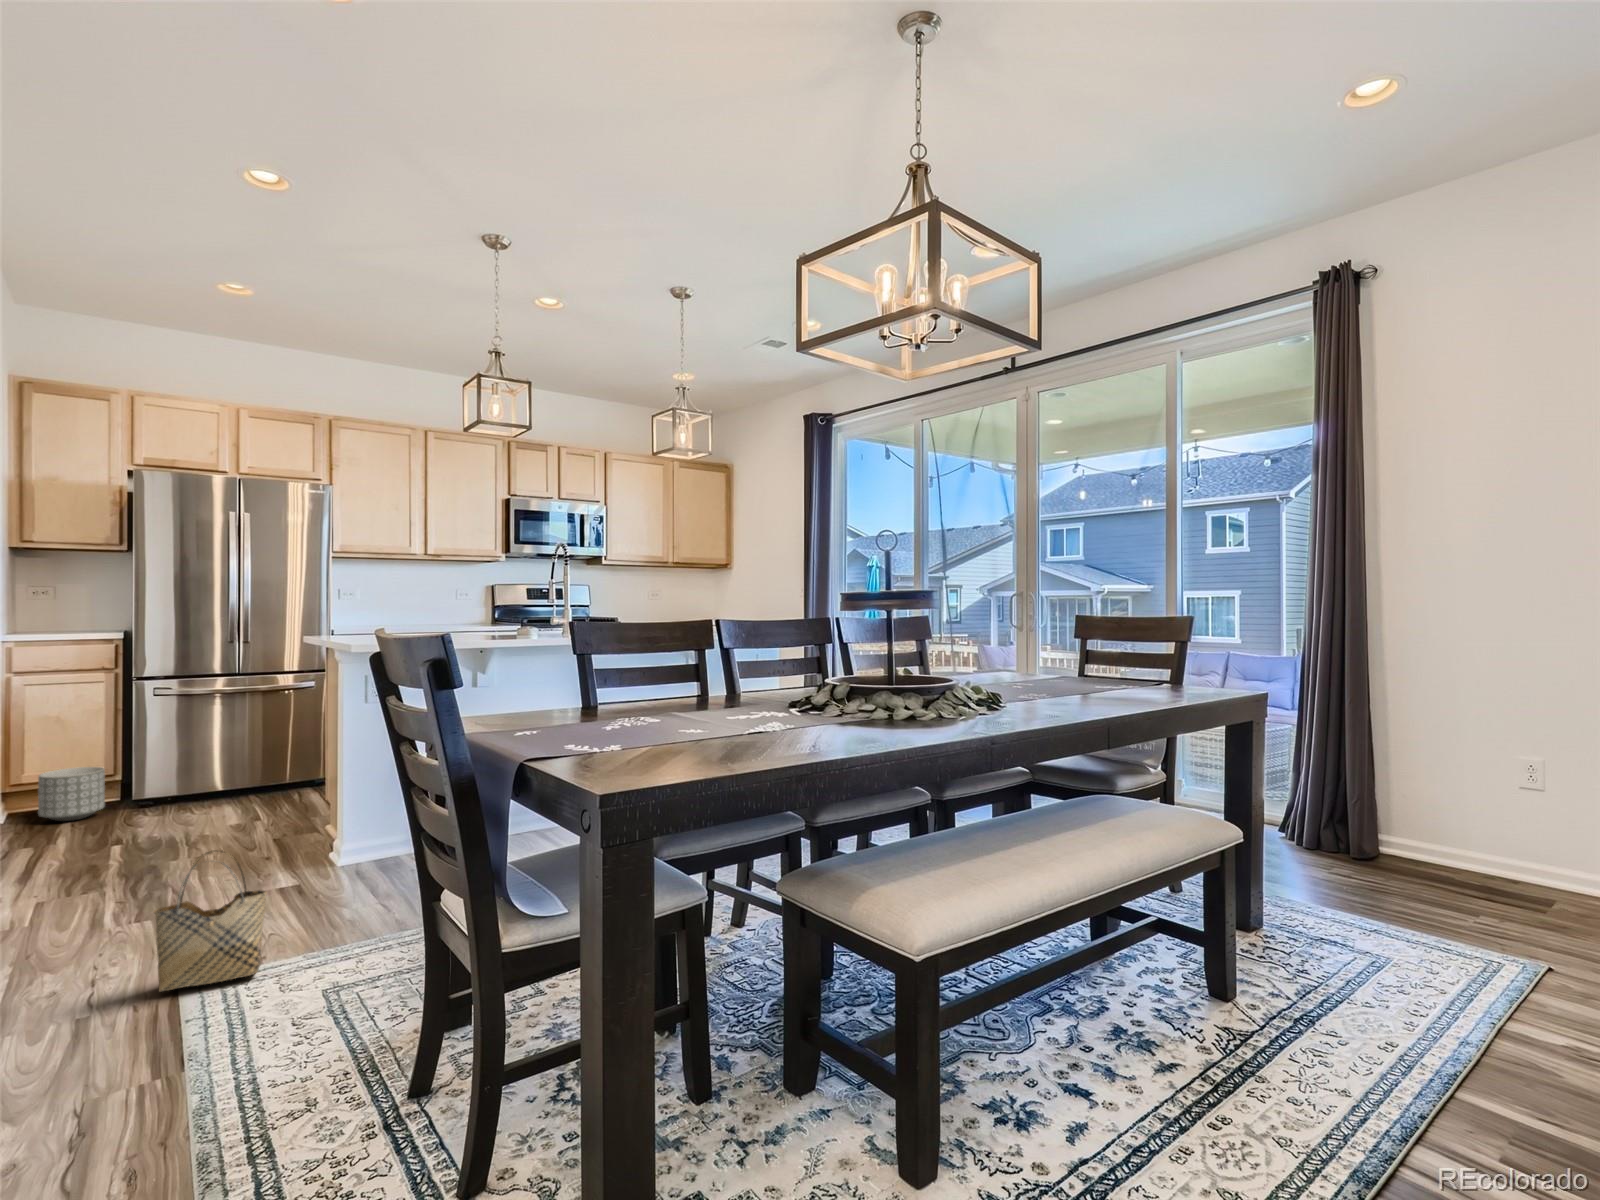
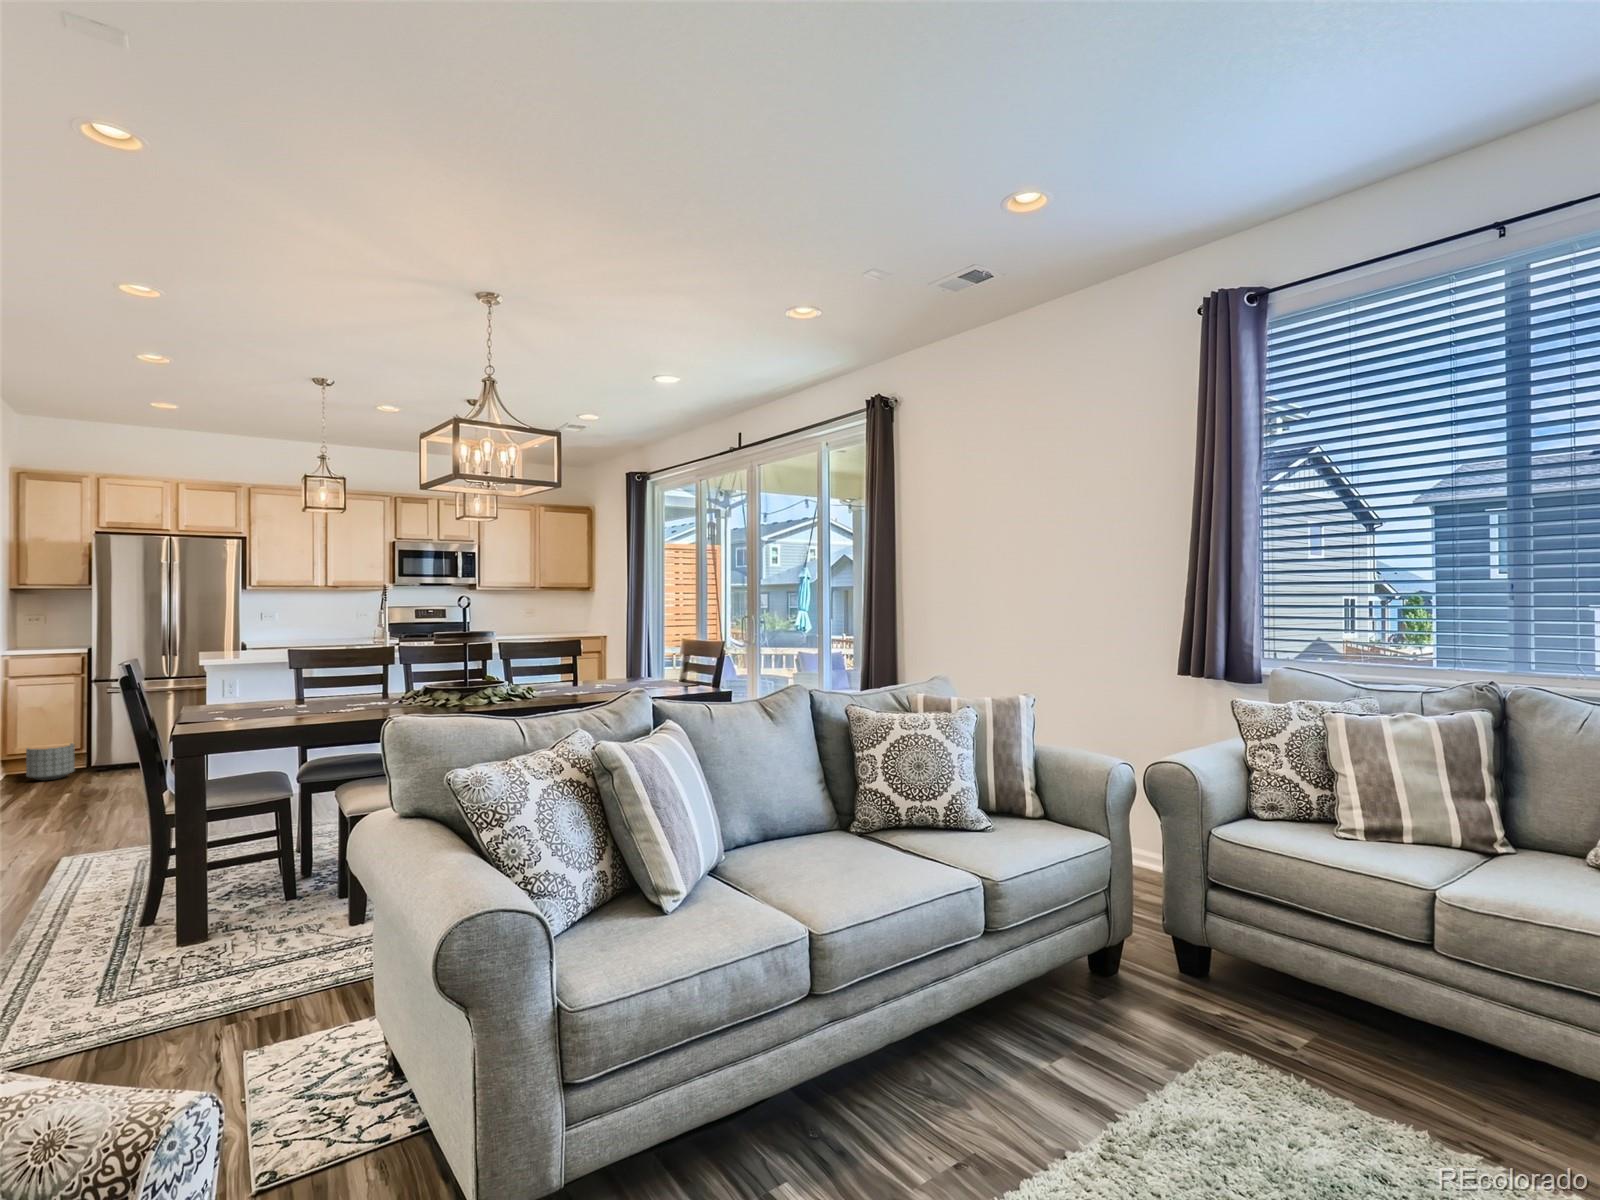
woven basket: present [154,850,267,992] -> none [46,781,120,860]

